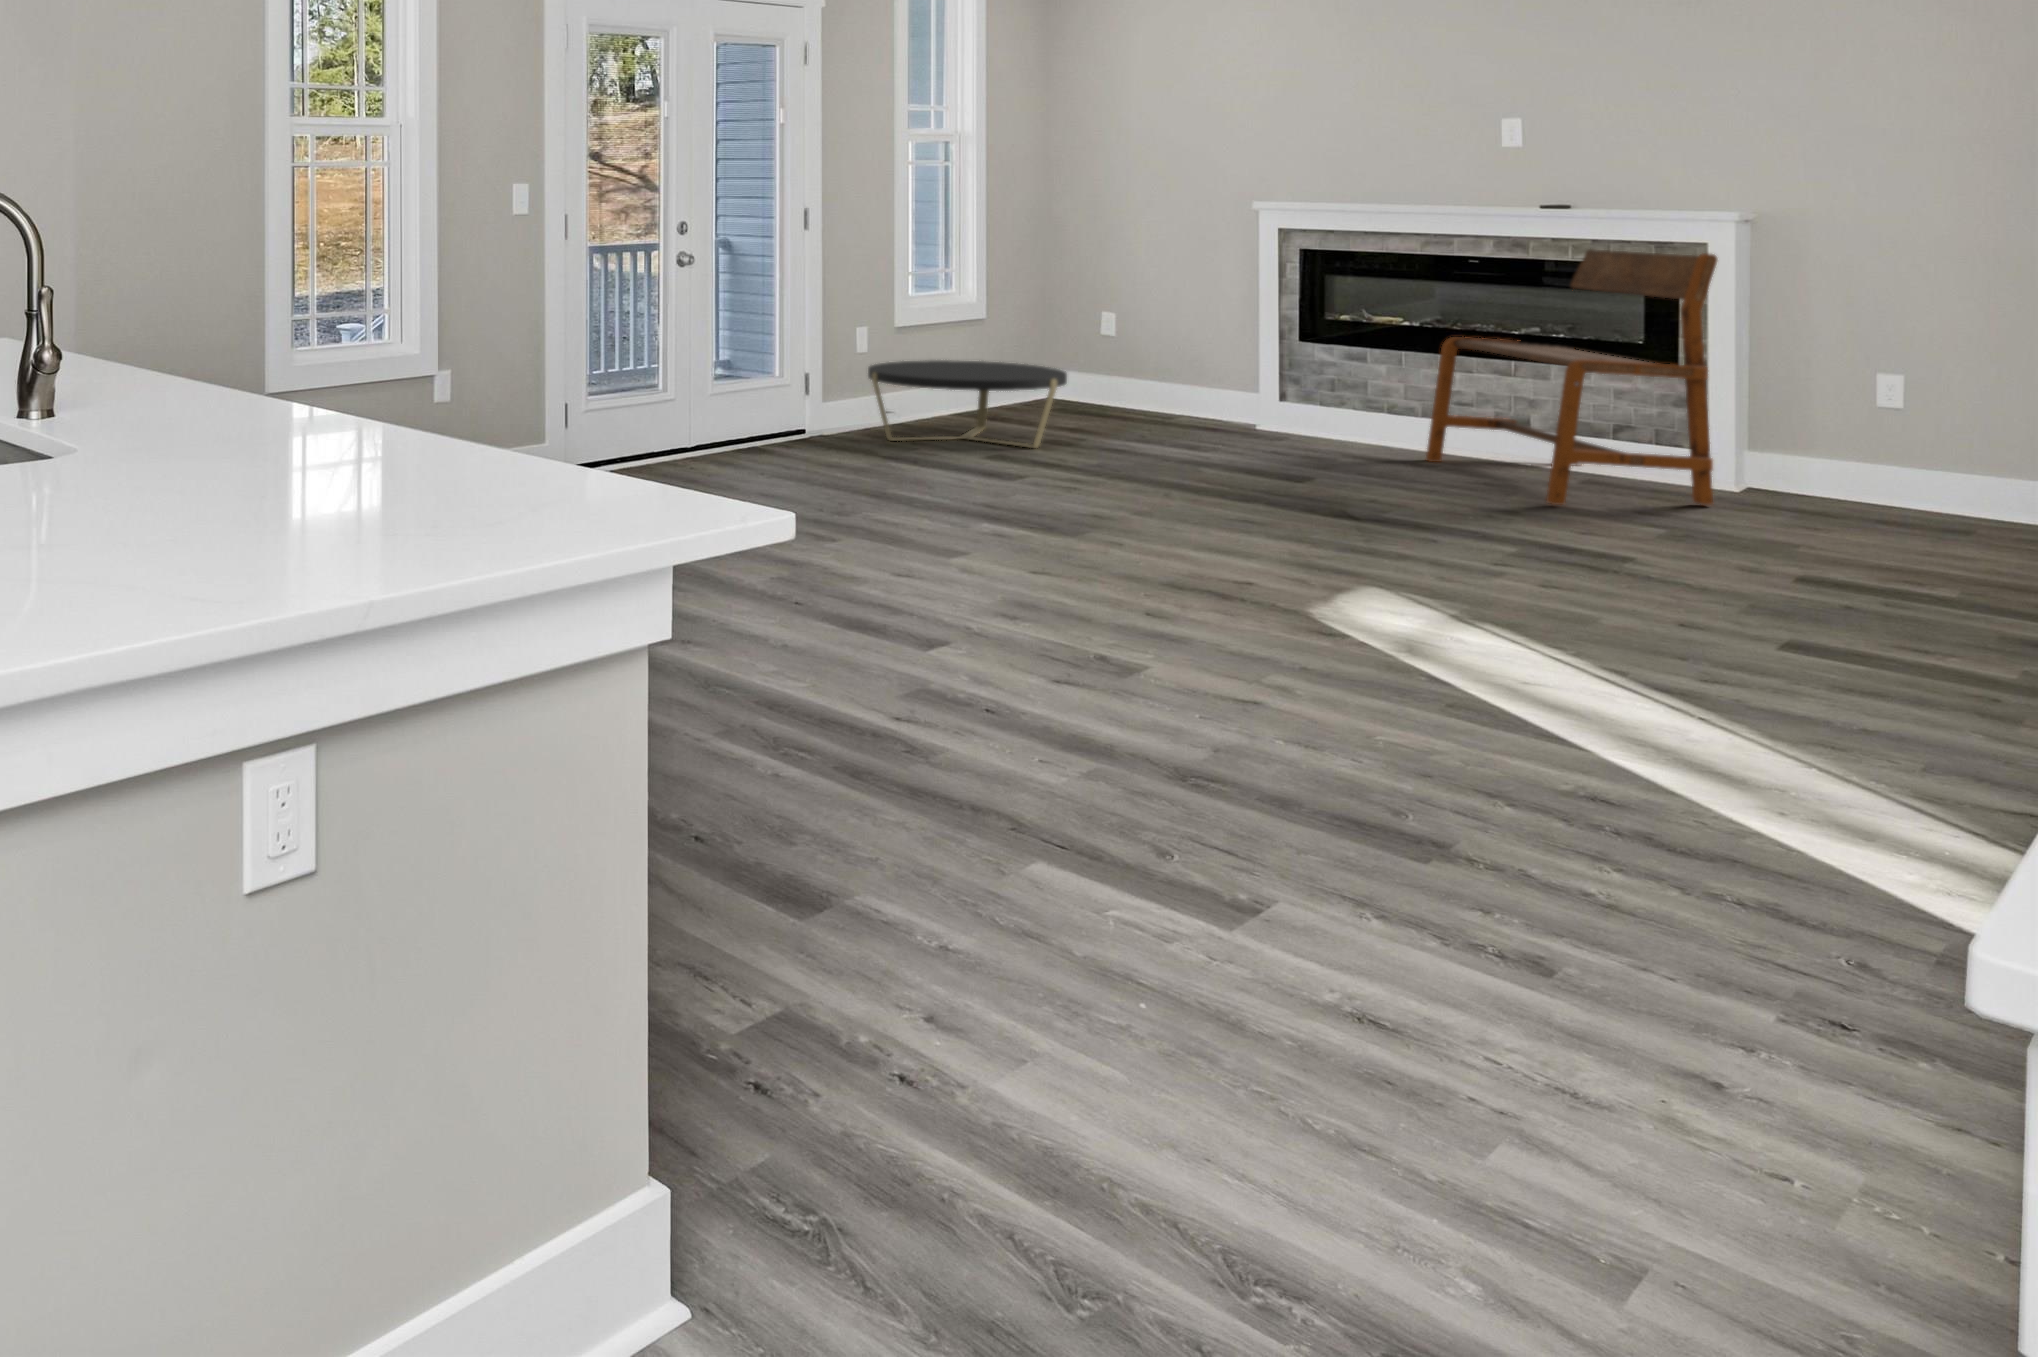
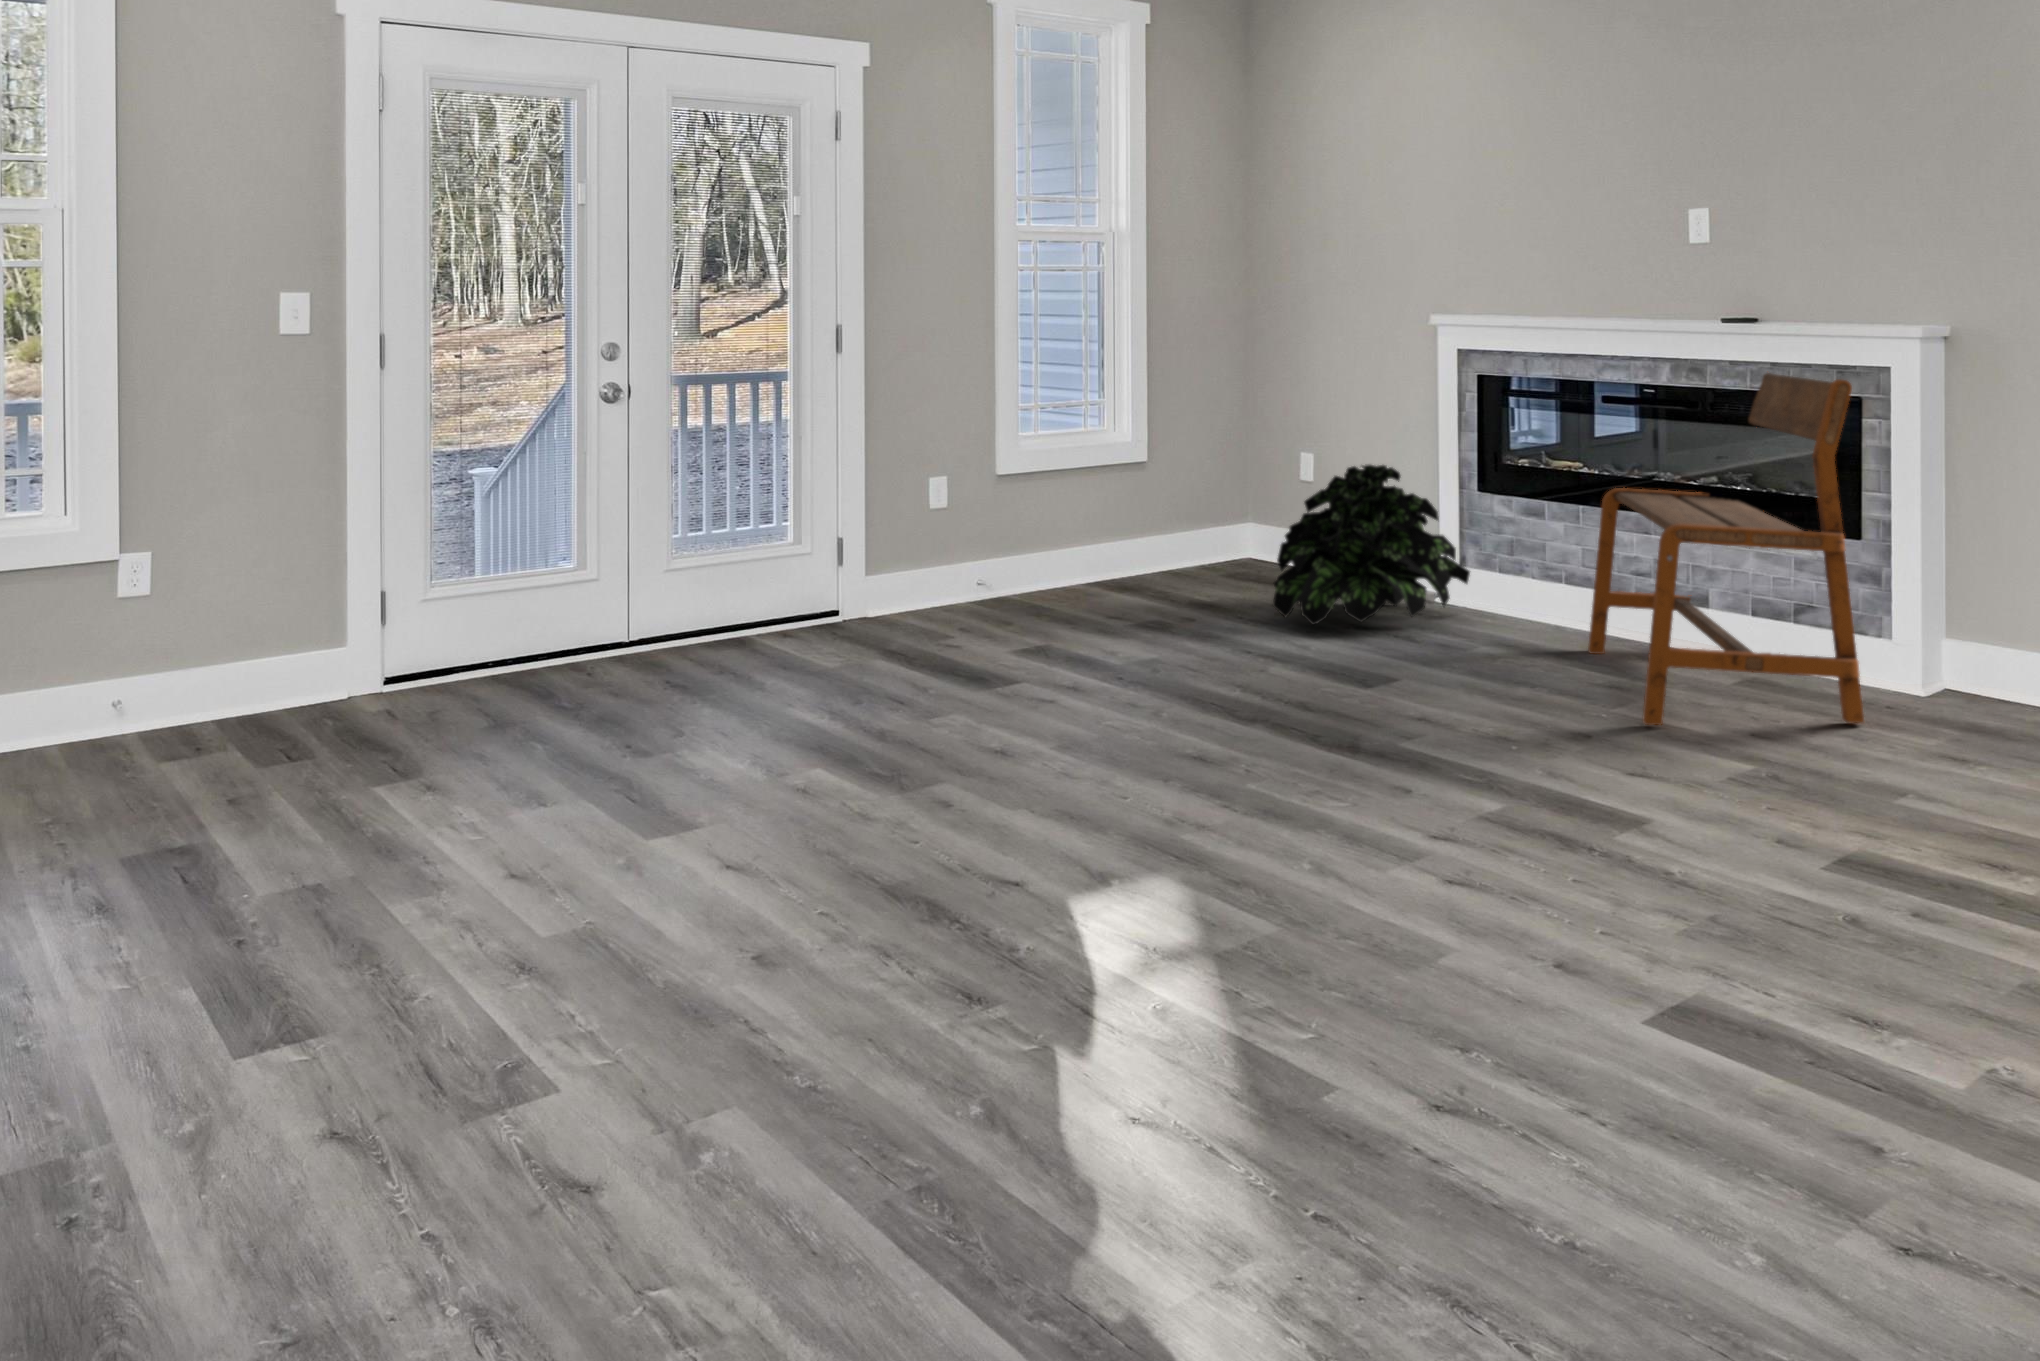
potted plant: none [1139,320,1302,442] -> present [1273,465,1470,625]
coffee table: present [868,360,1067,448] -> none [914,516,1167,635]

